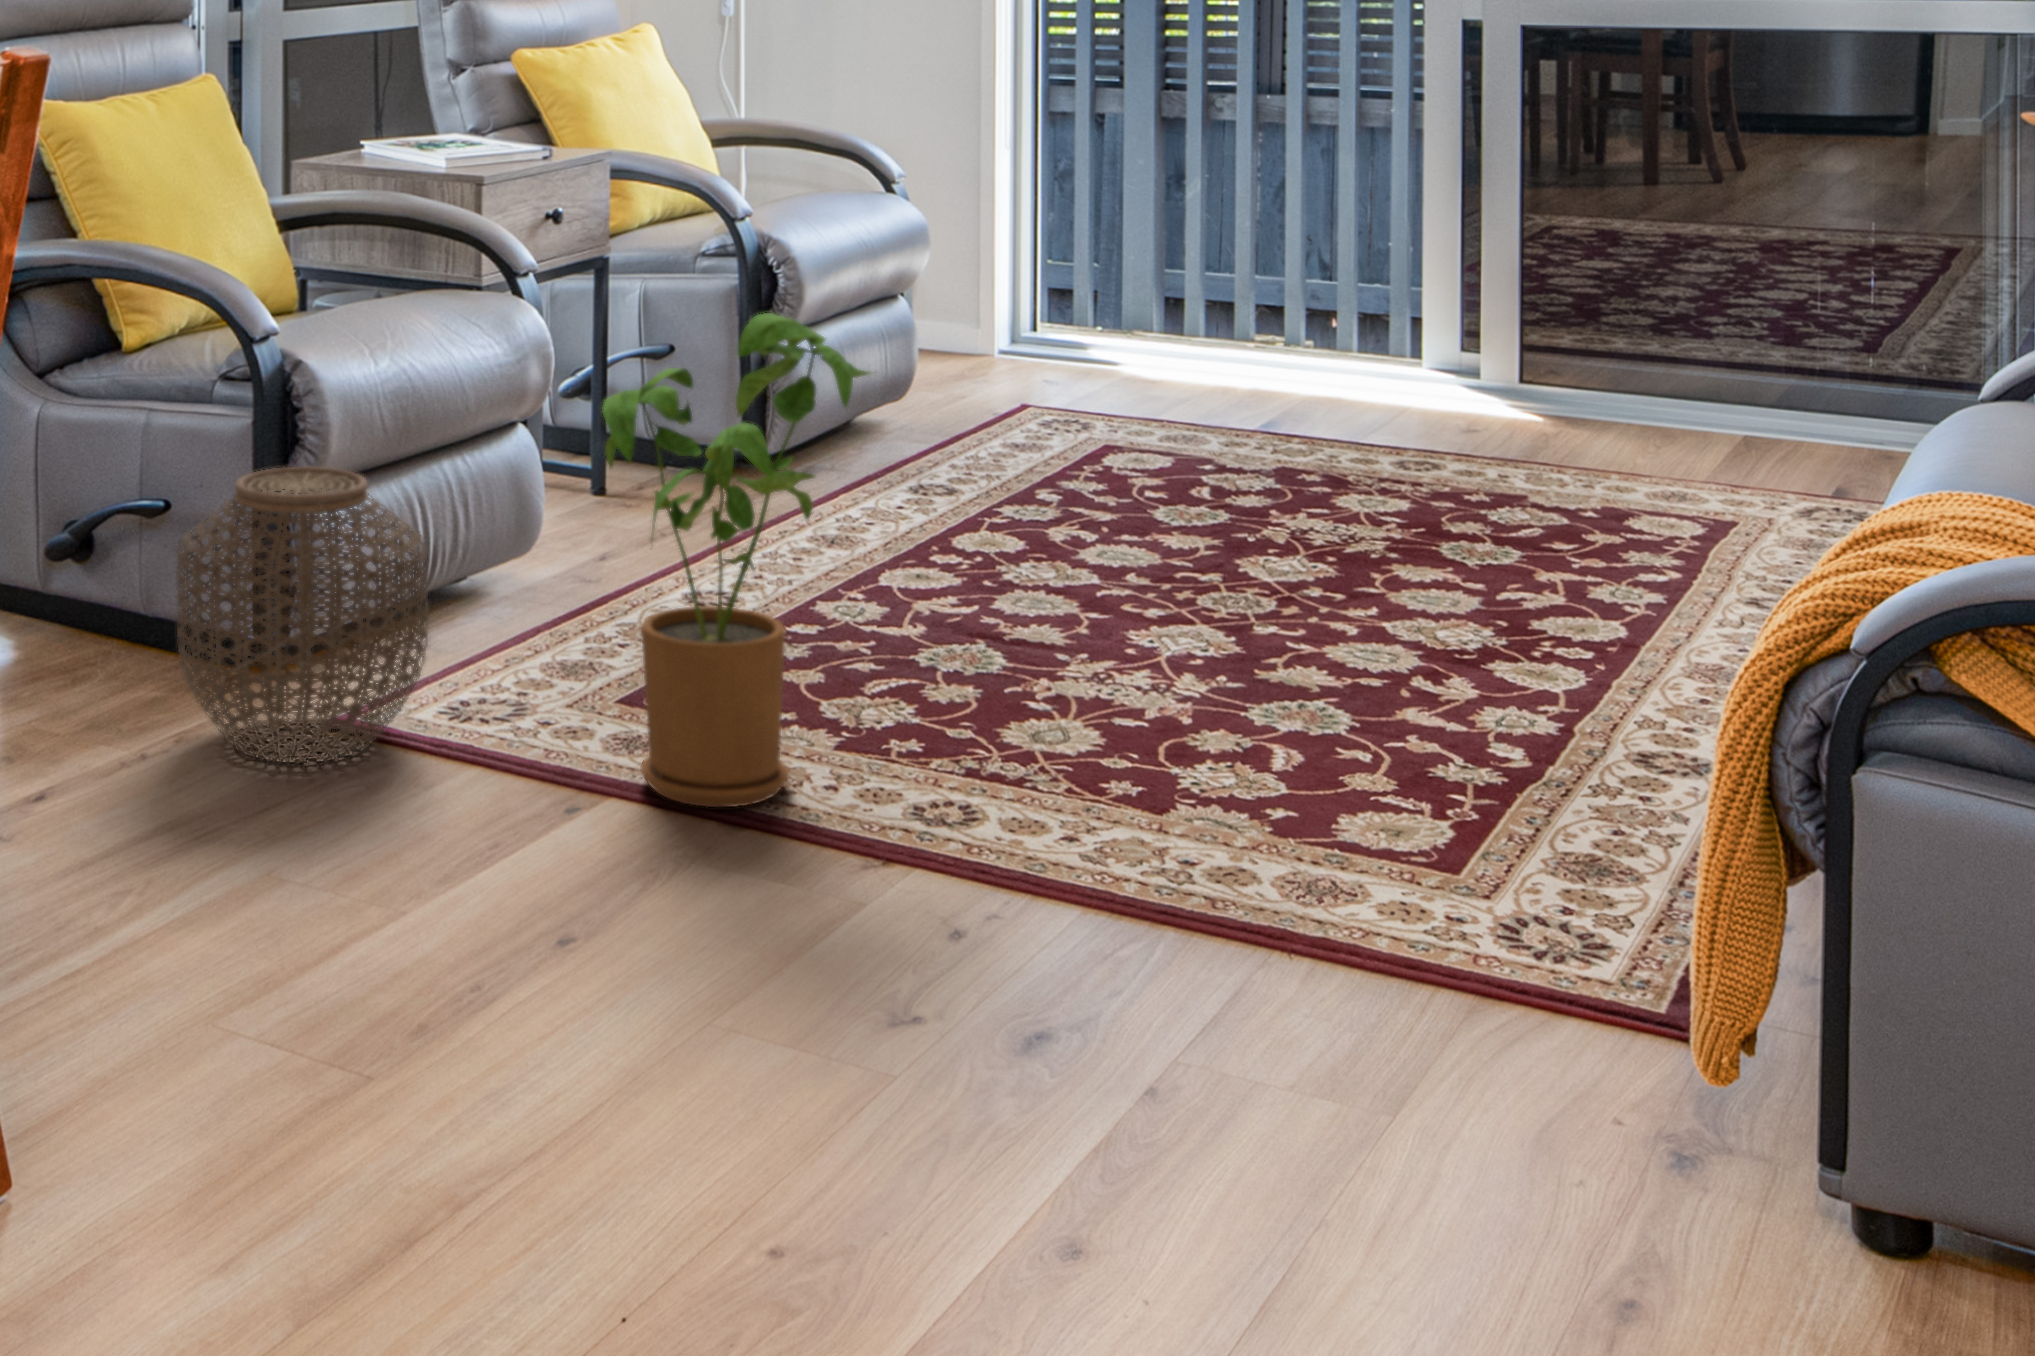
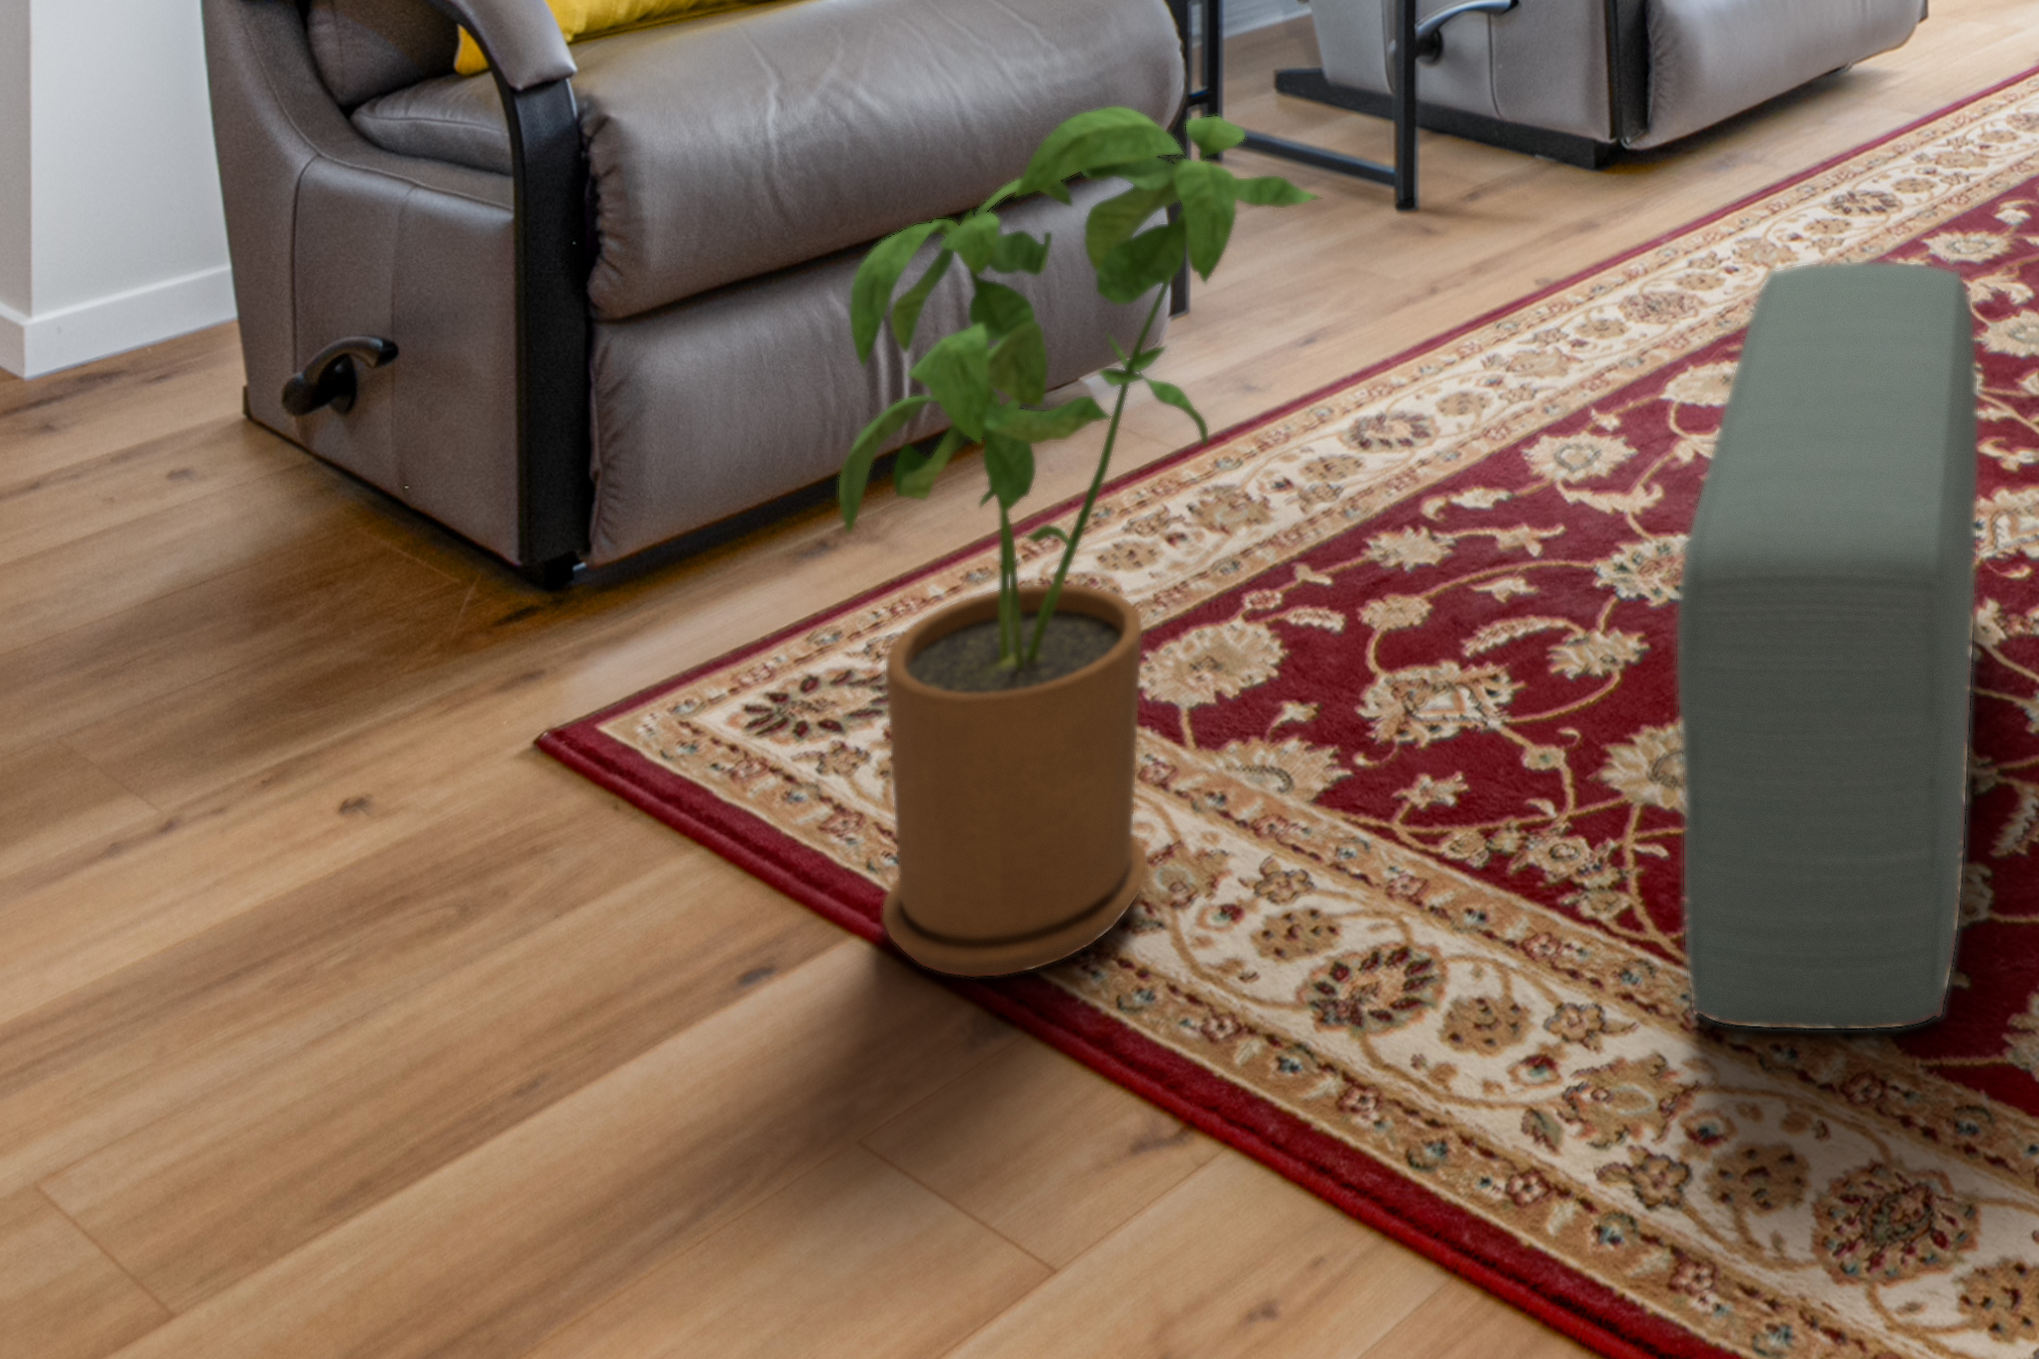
pouf: none [1050,453,1304,825] -> present [1677,262,1978,1029]
woven basket: present [176,467,429,763] -> none [195,322,671,852]

